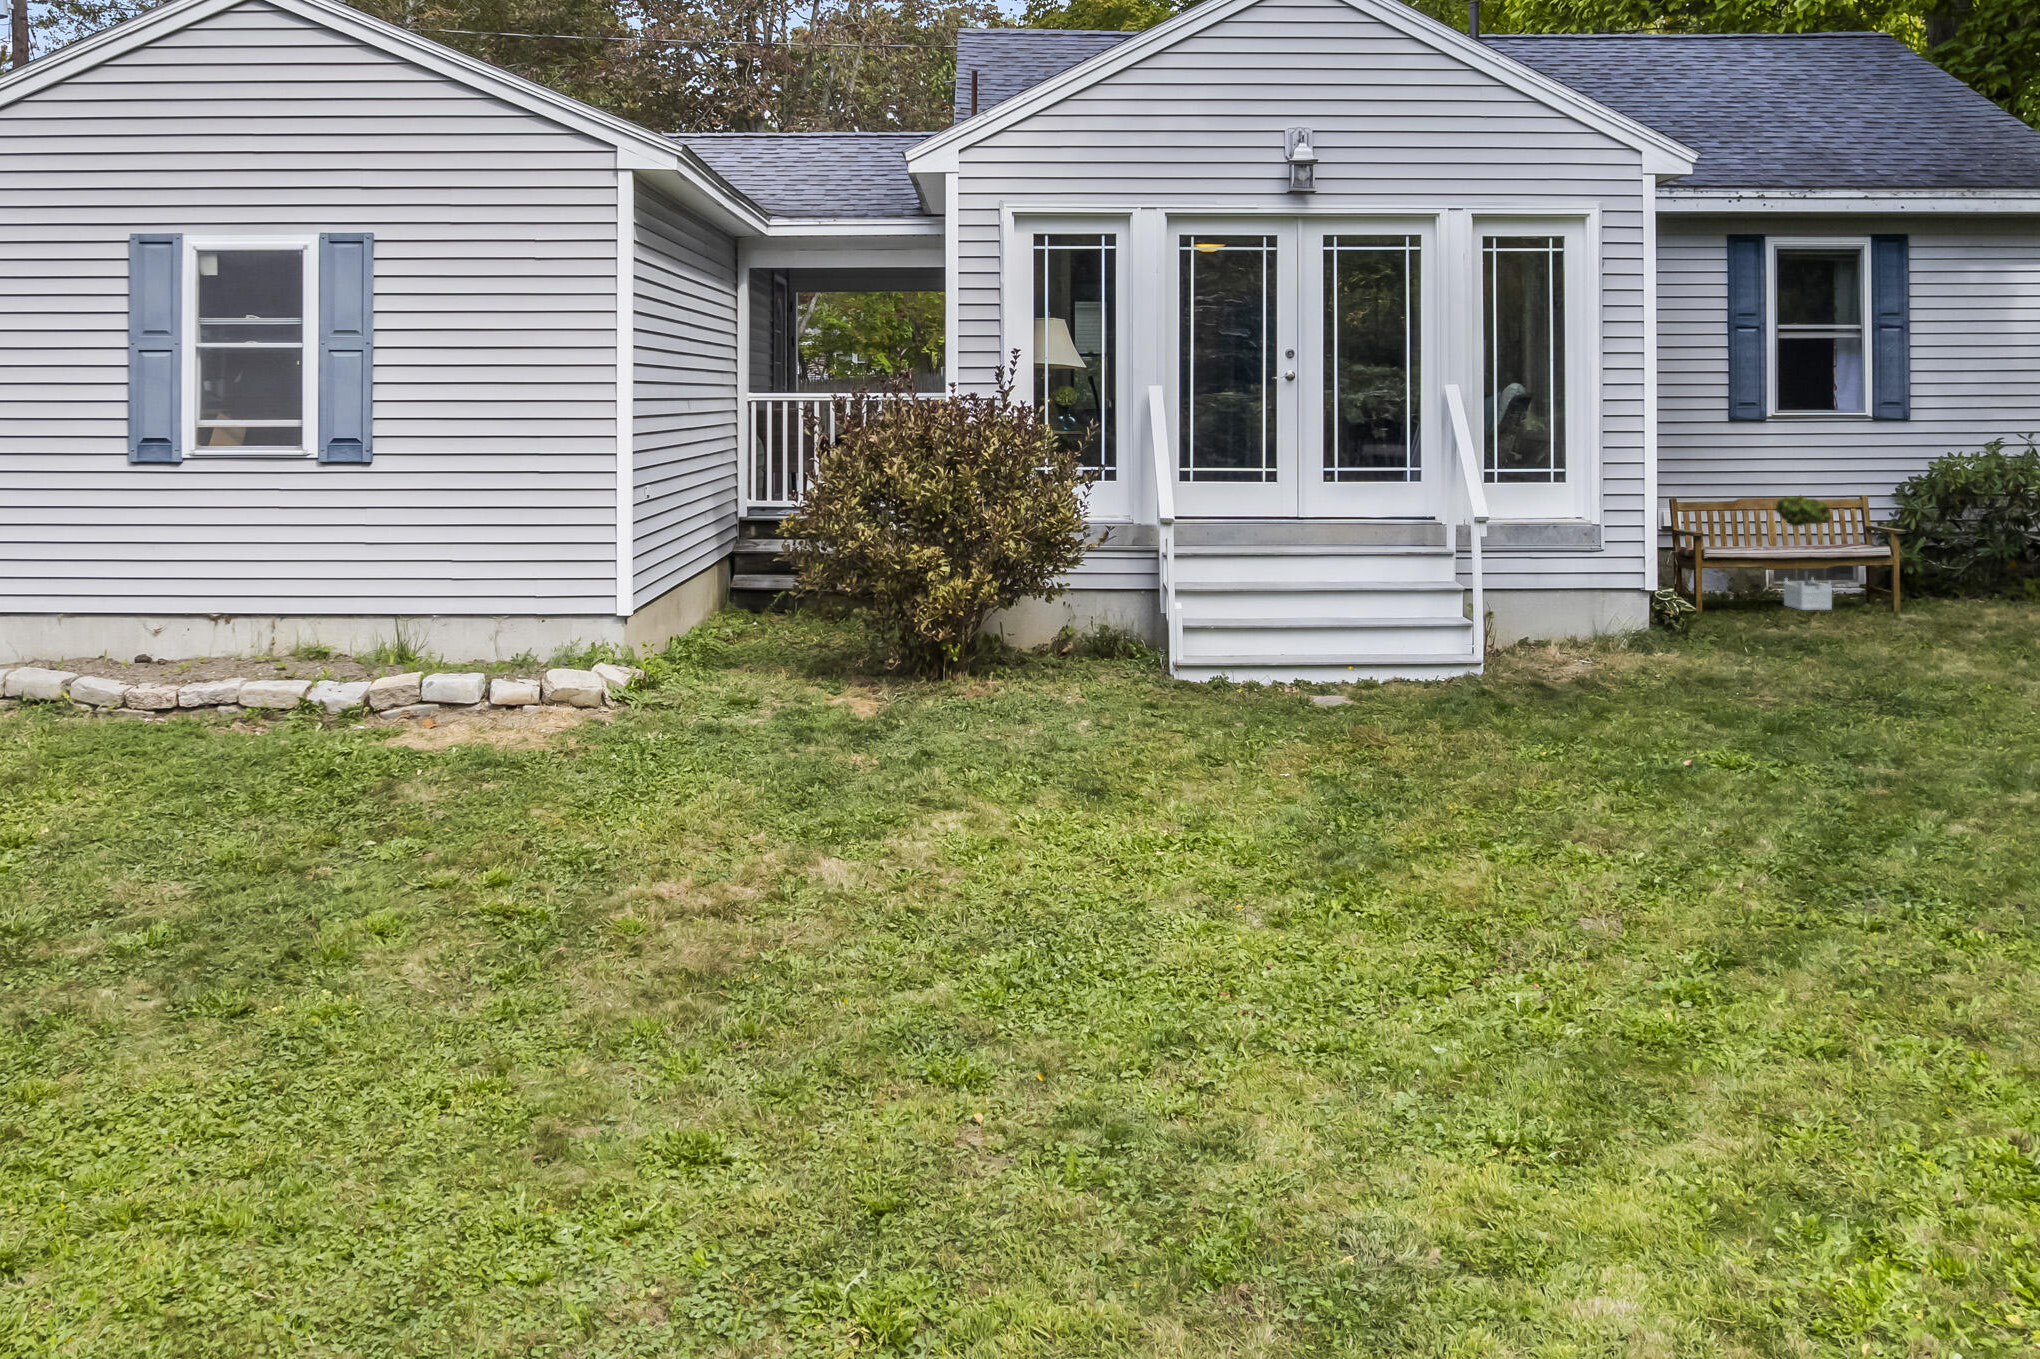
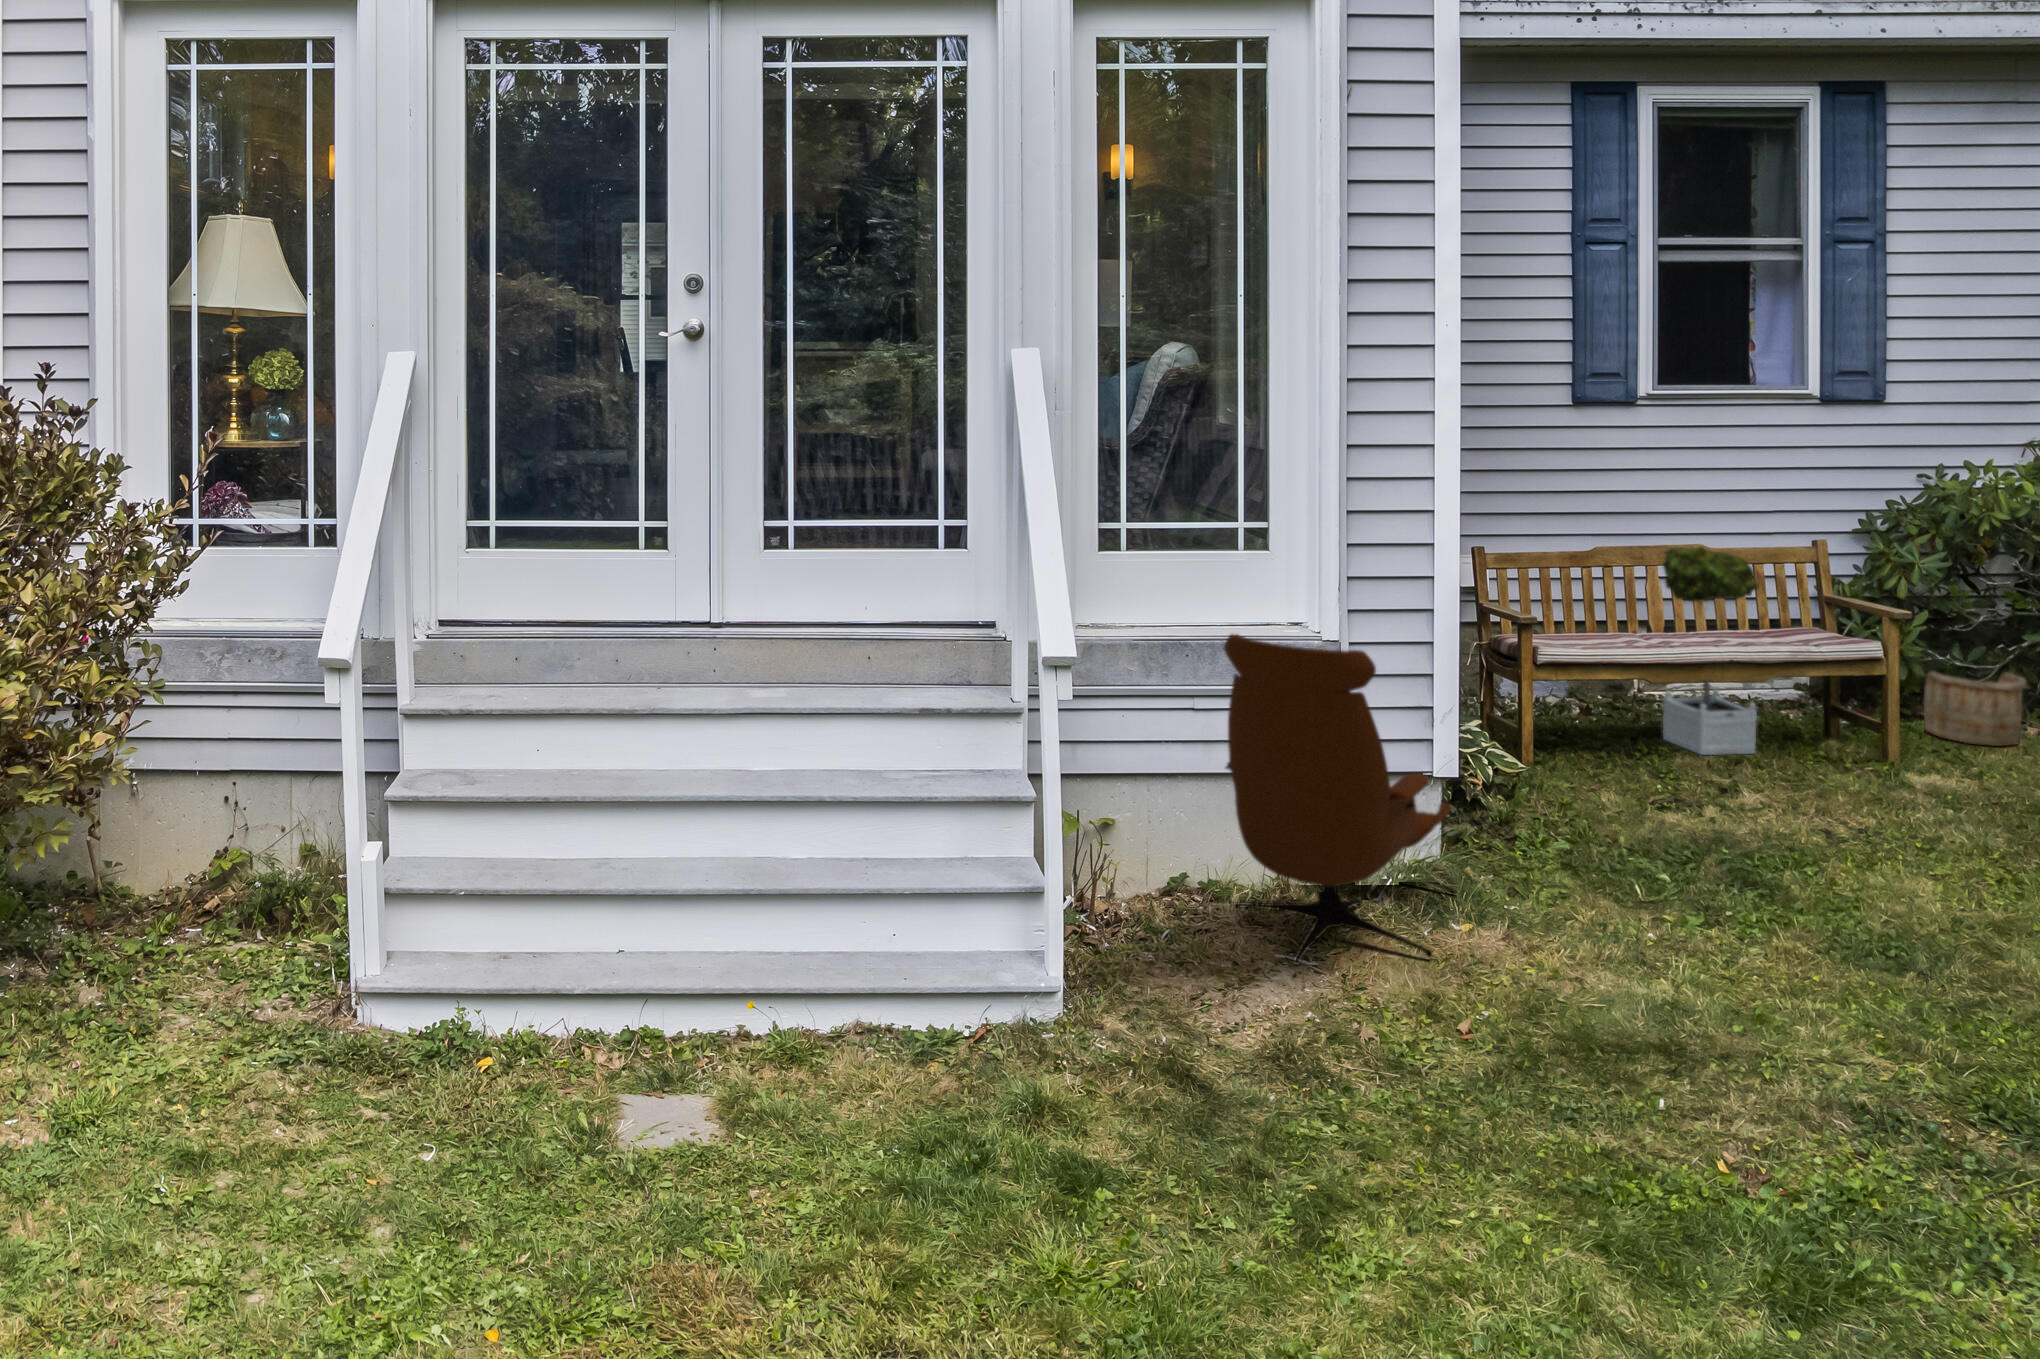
lounge chair: none [1556,513,1665,663] -> present [1224,634,1456,965]
wooden bucket: none [1928,565,1982,607] -> present [1924,671,2026,746]

